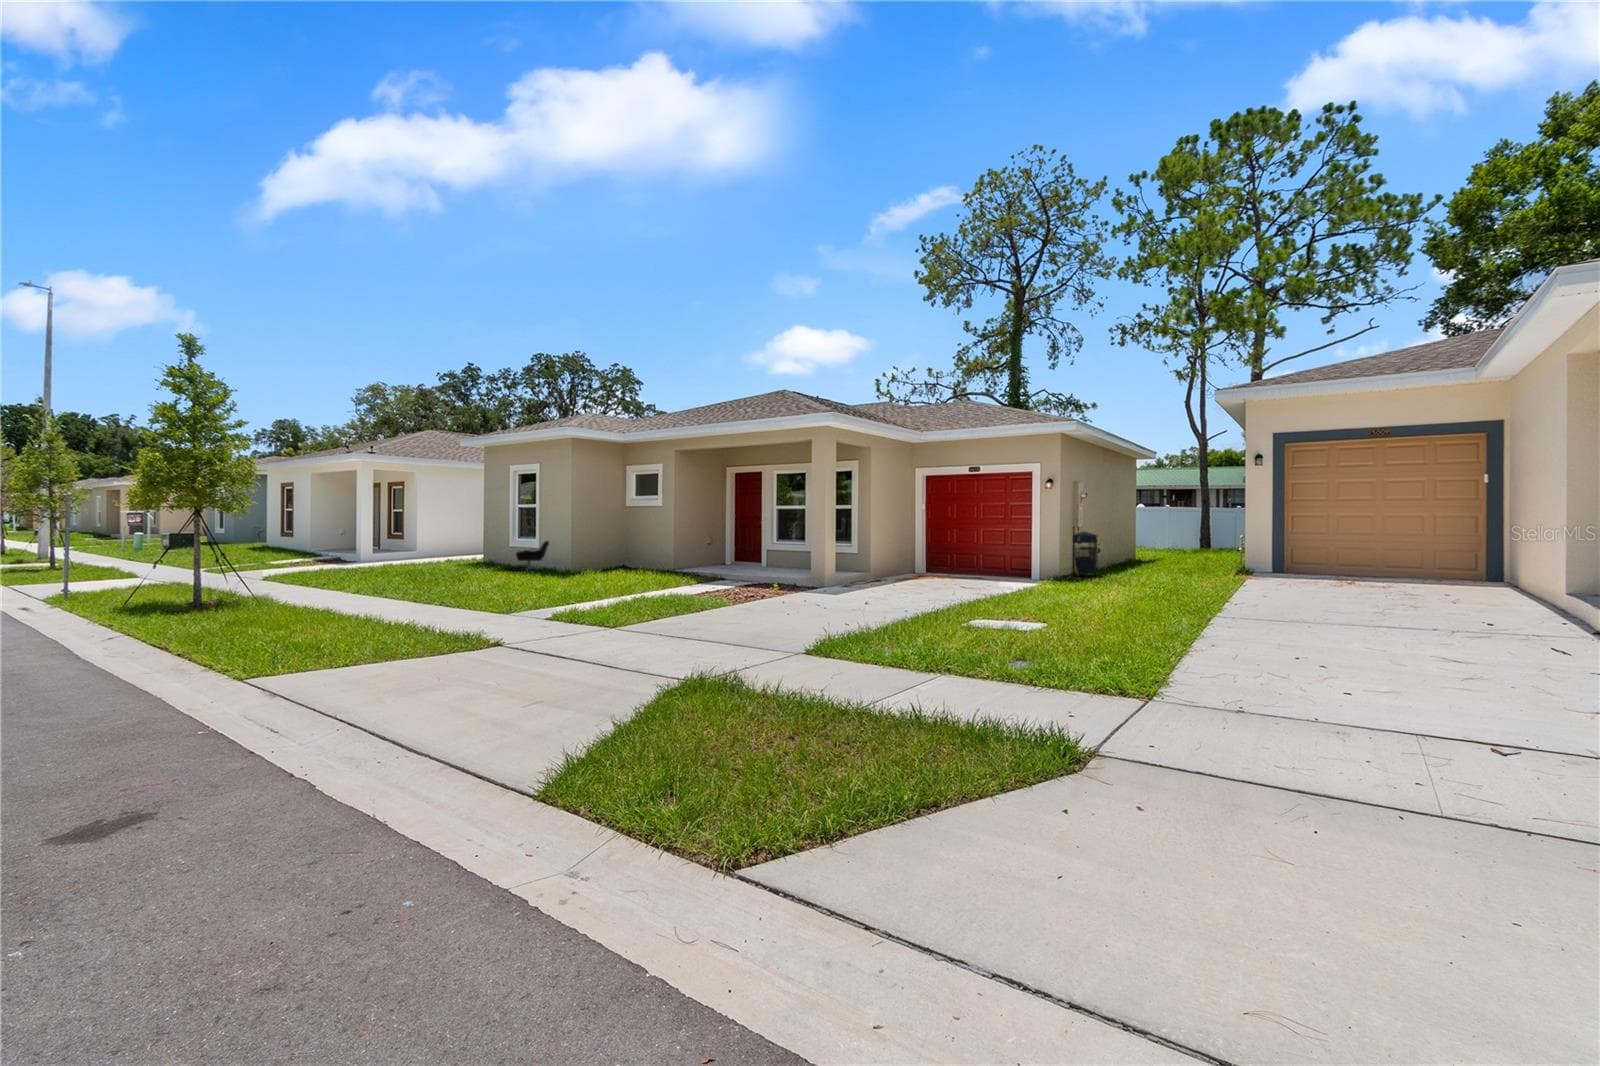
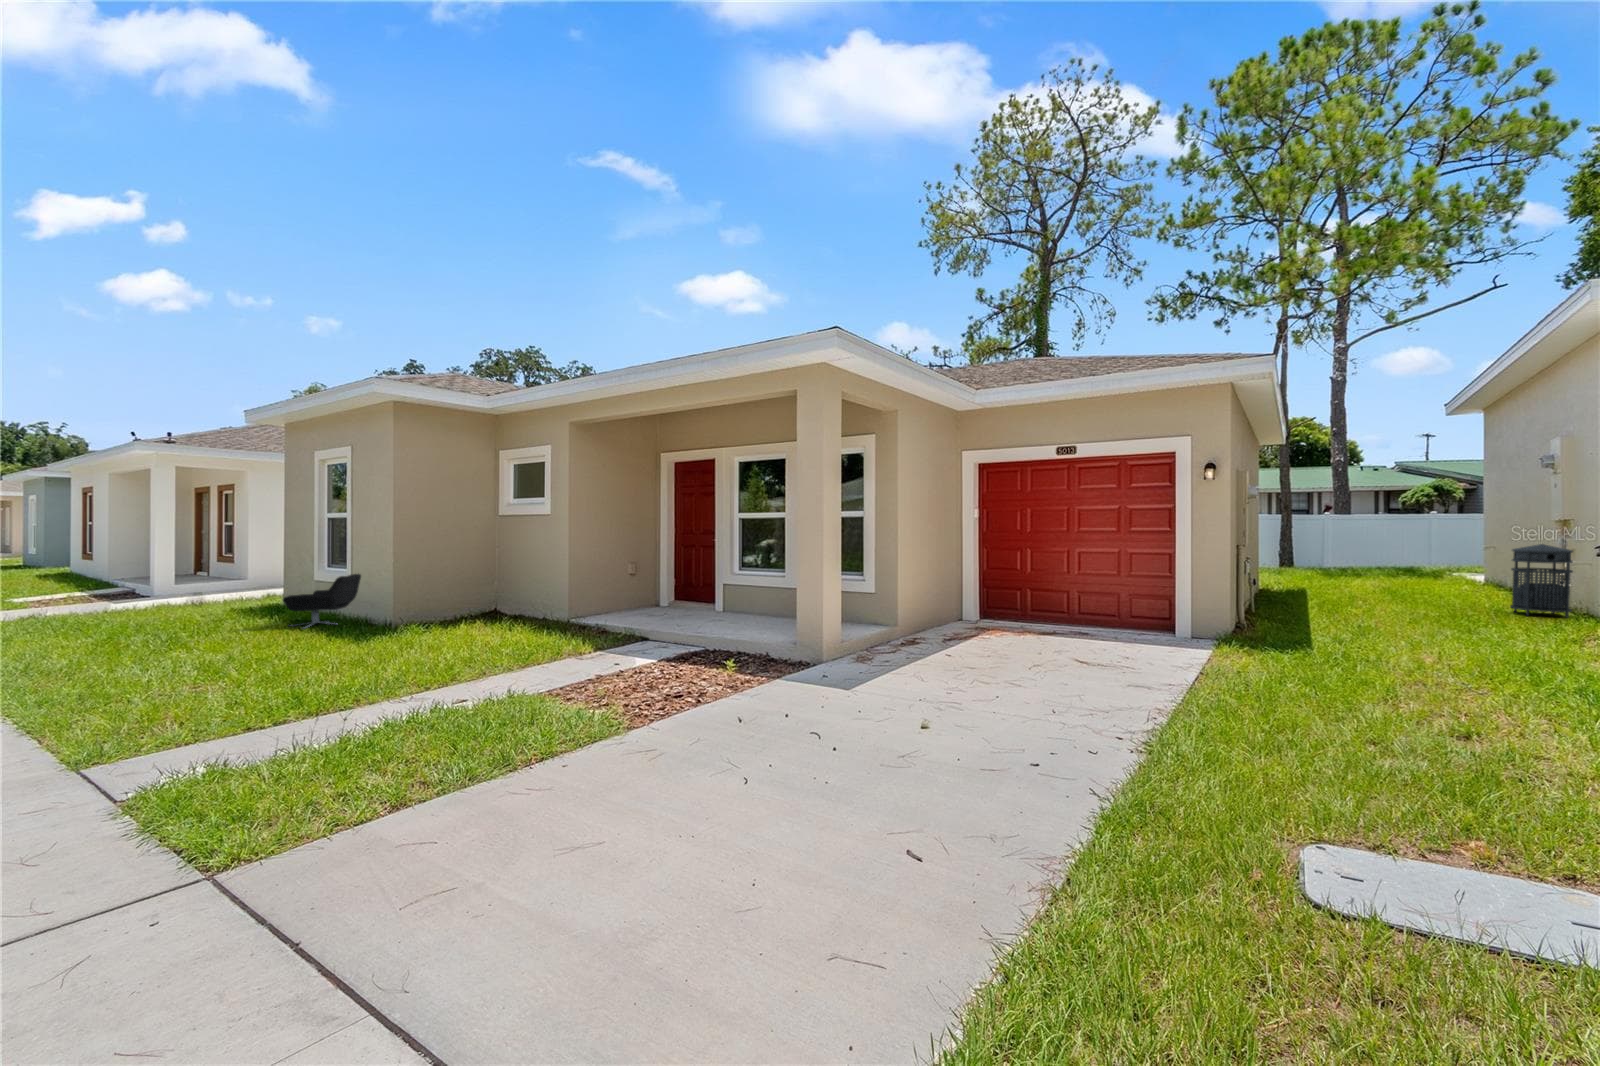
trash can: present [1073,532,1098,575] -> present [1510,544,1573,618]

